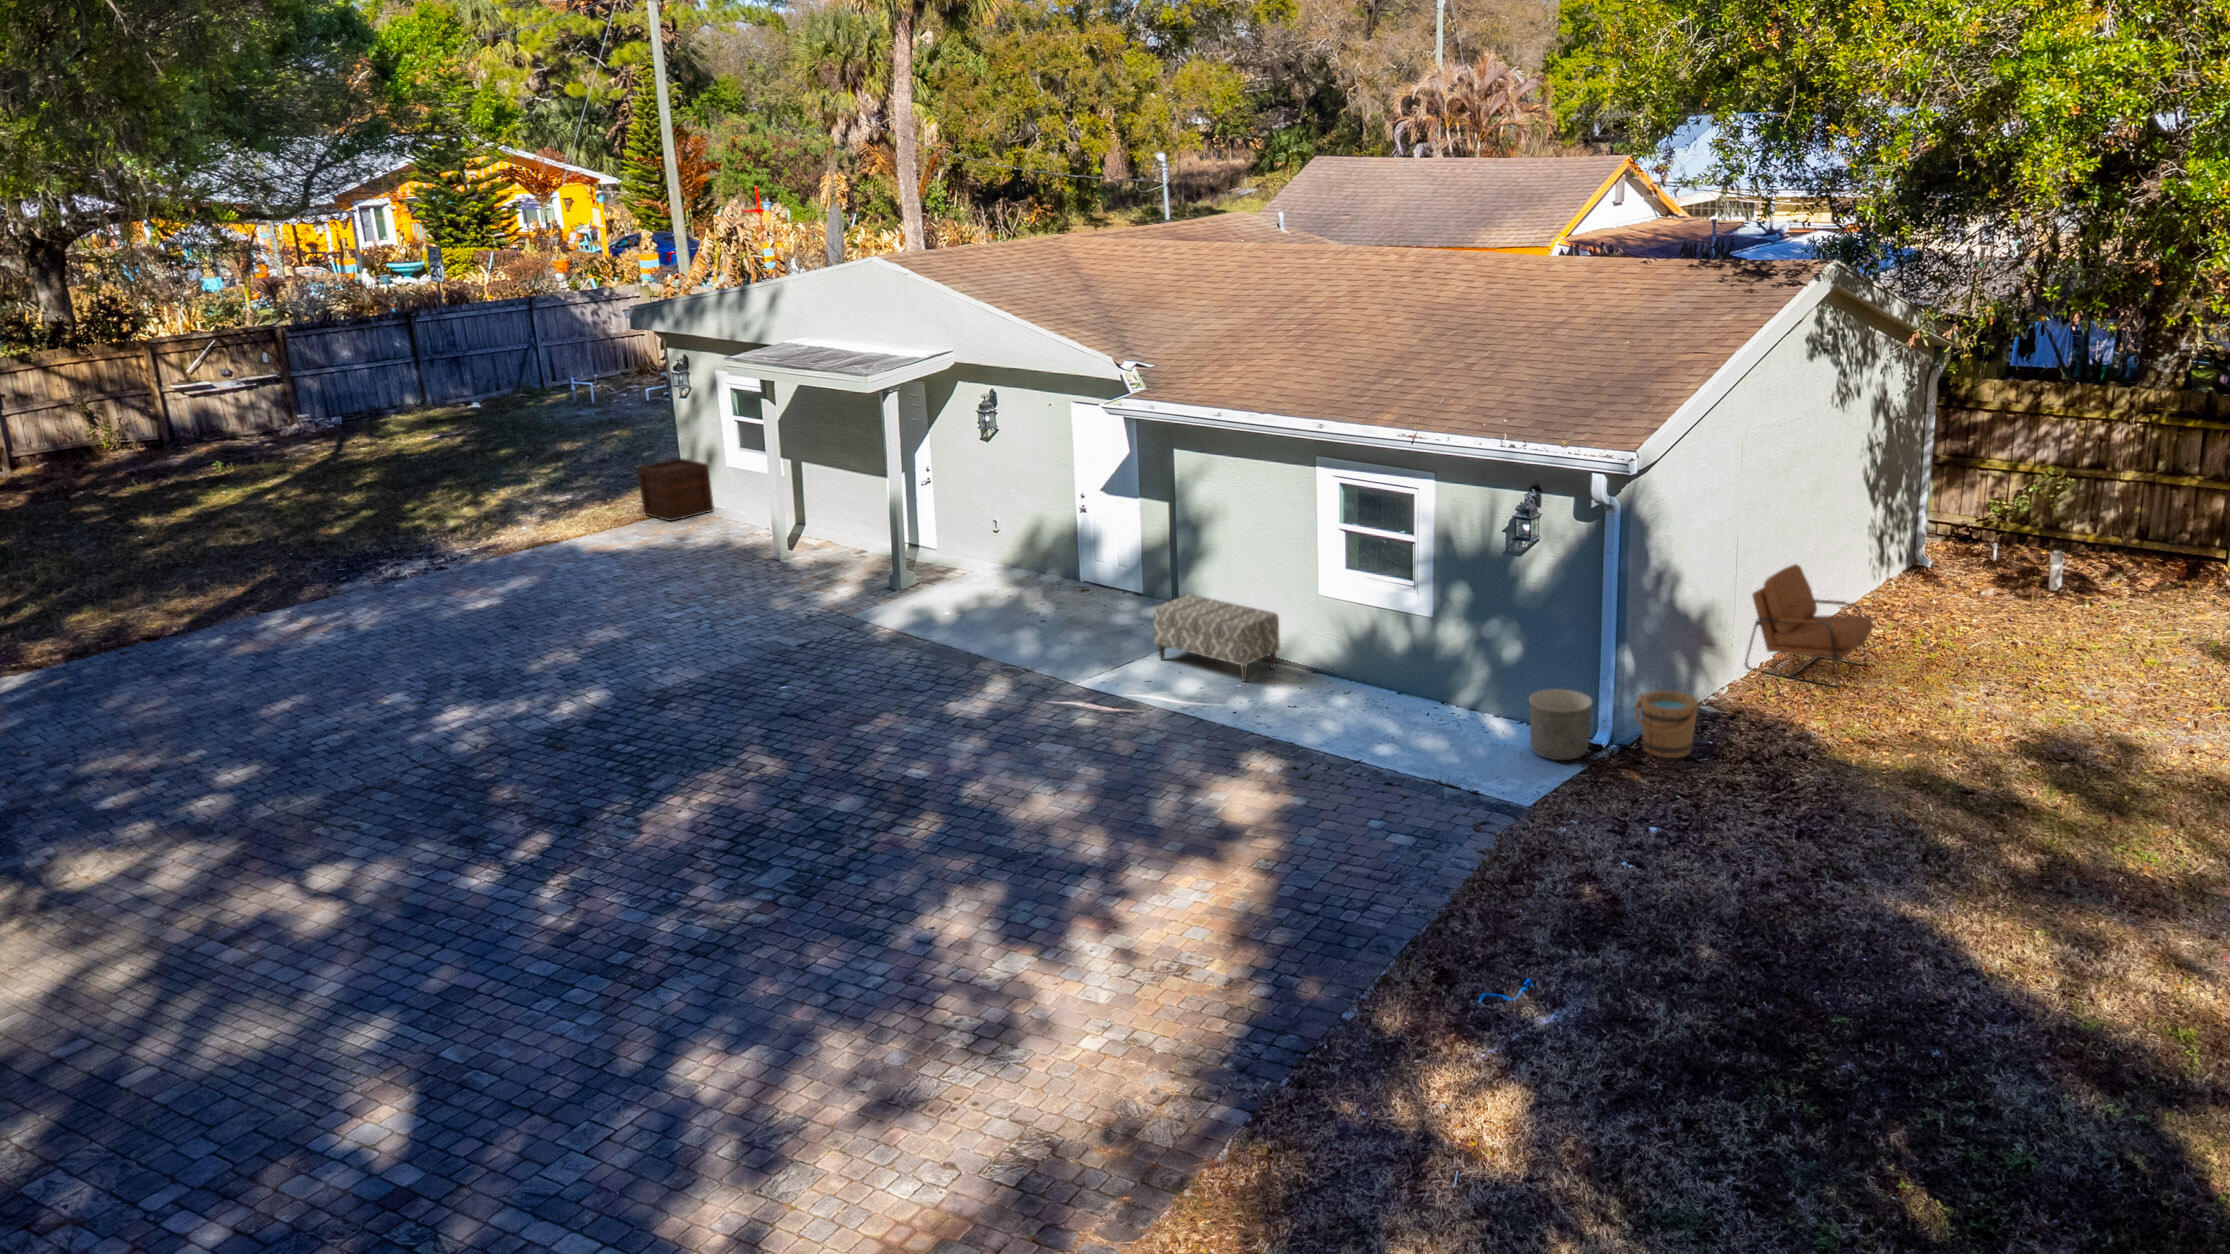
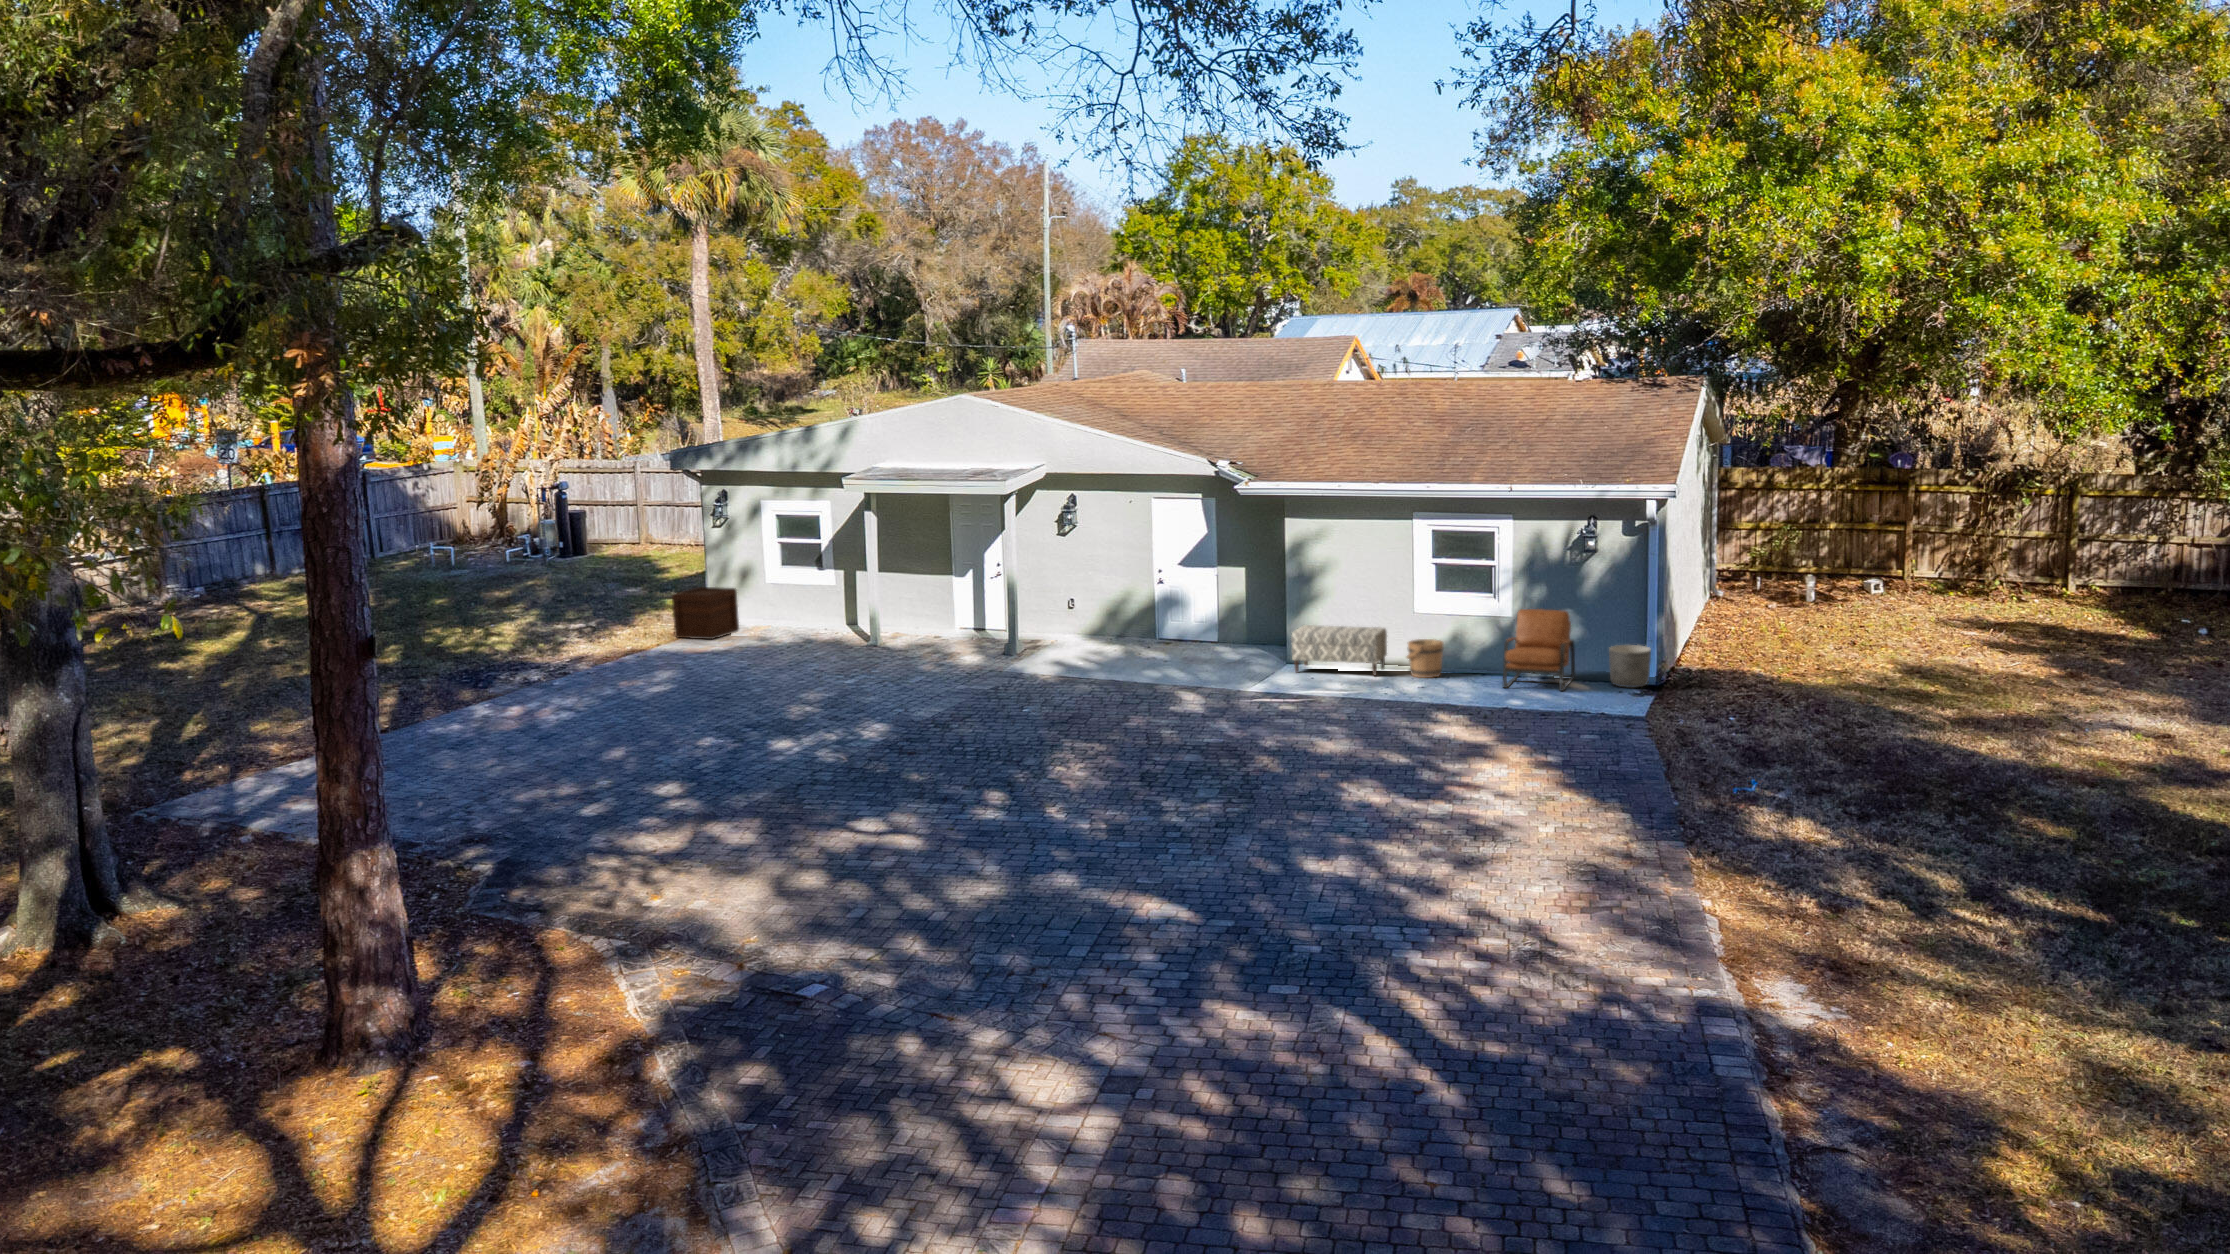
chair: present [1745,564,1873,687] -> present [1503,609,1575,691]
bucket: present [1635,690,1699,758] -> present [1407,639,1444,678]

